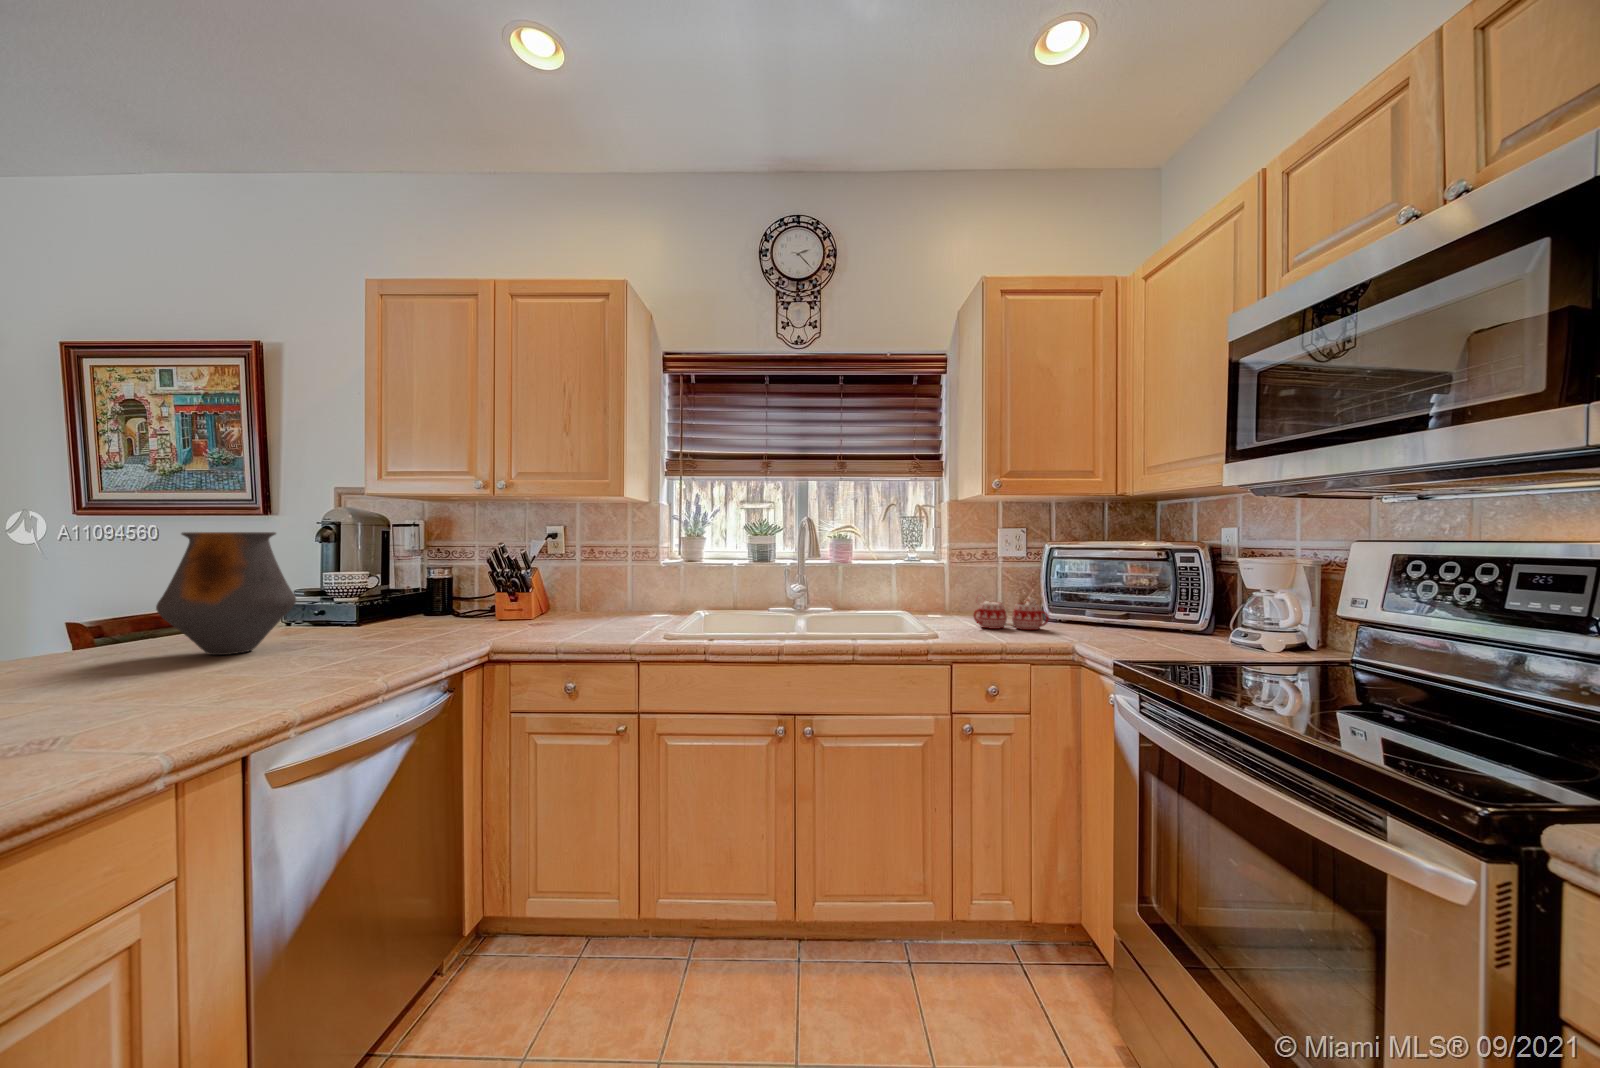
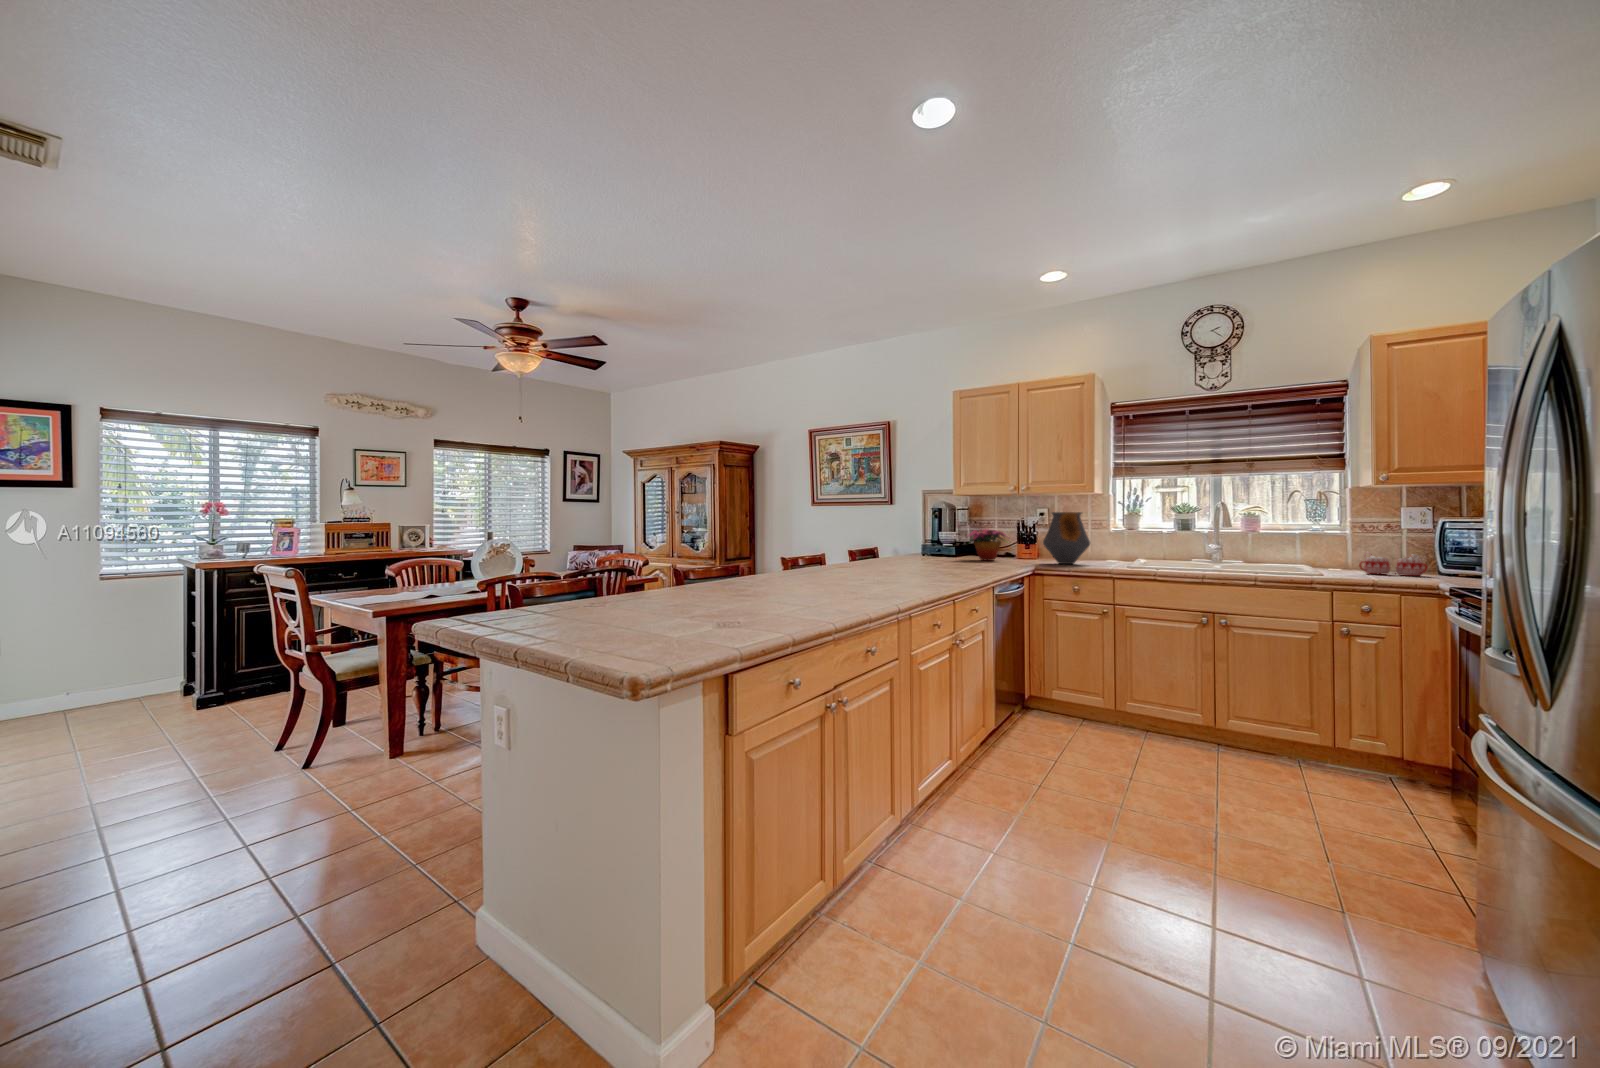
vase: present [156,532,296,655] -> present [1043,512,1090,564]
flower arrangement: none [373,561,484,627] -> present [968,529,1006,561]

